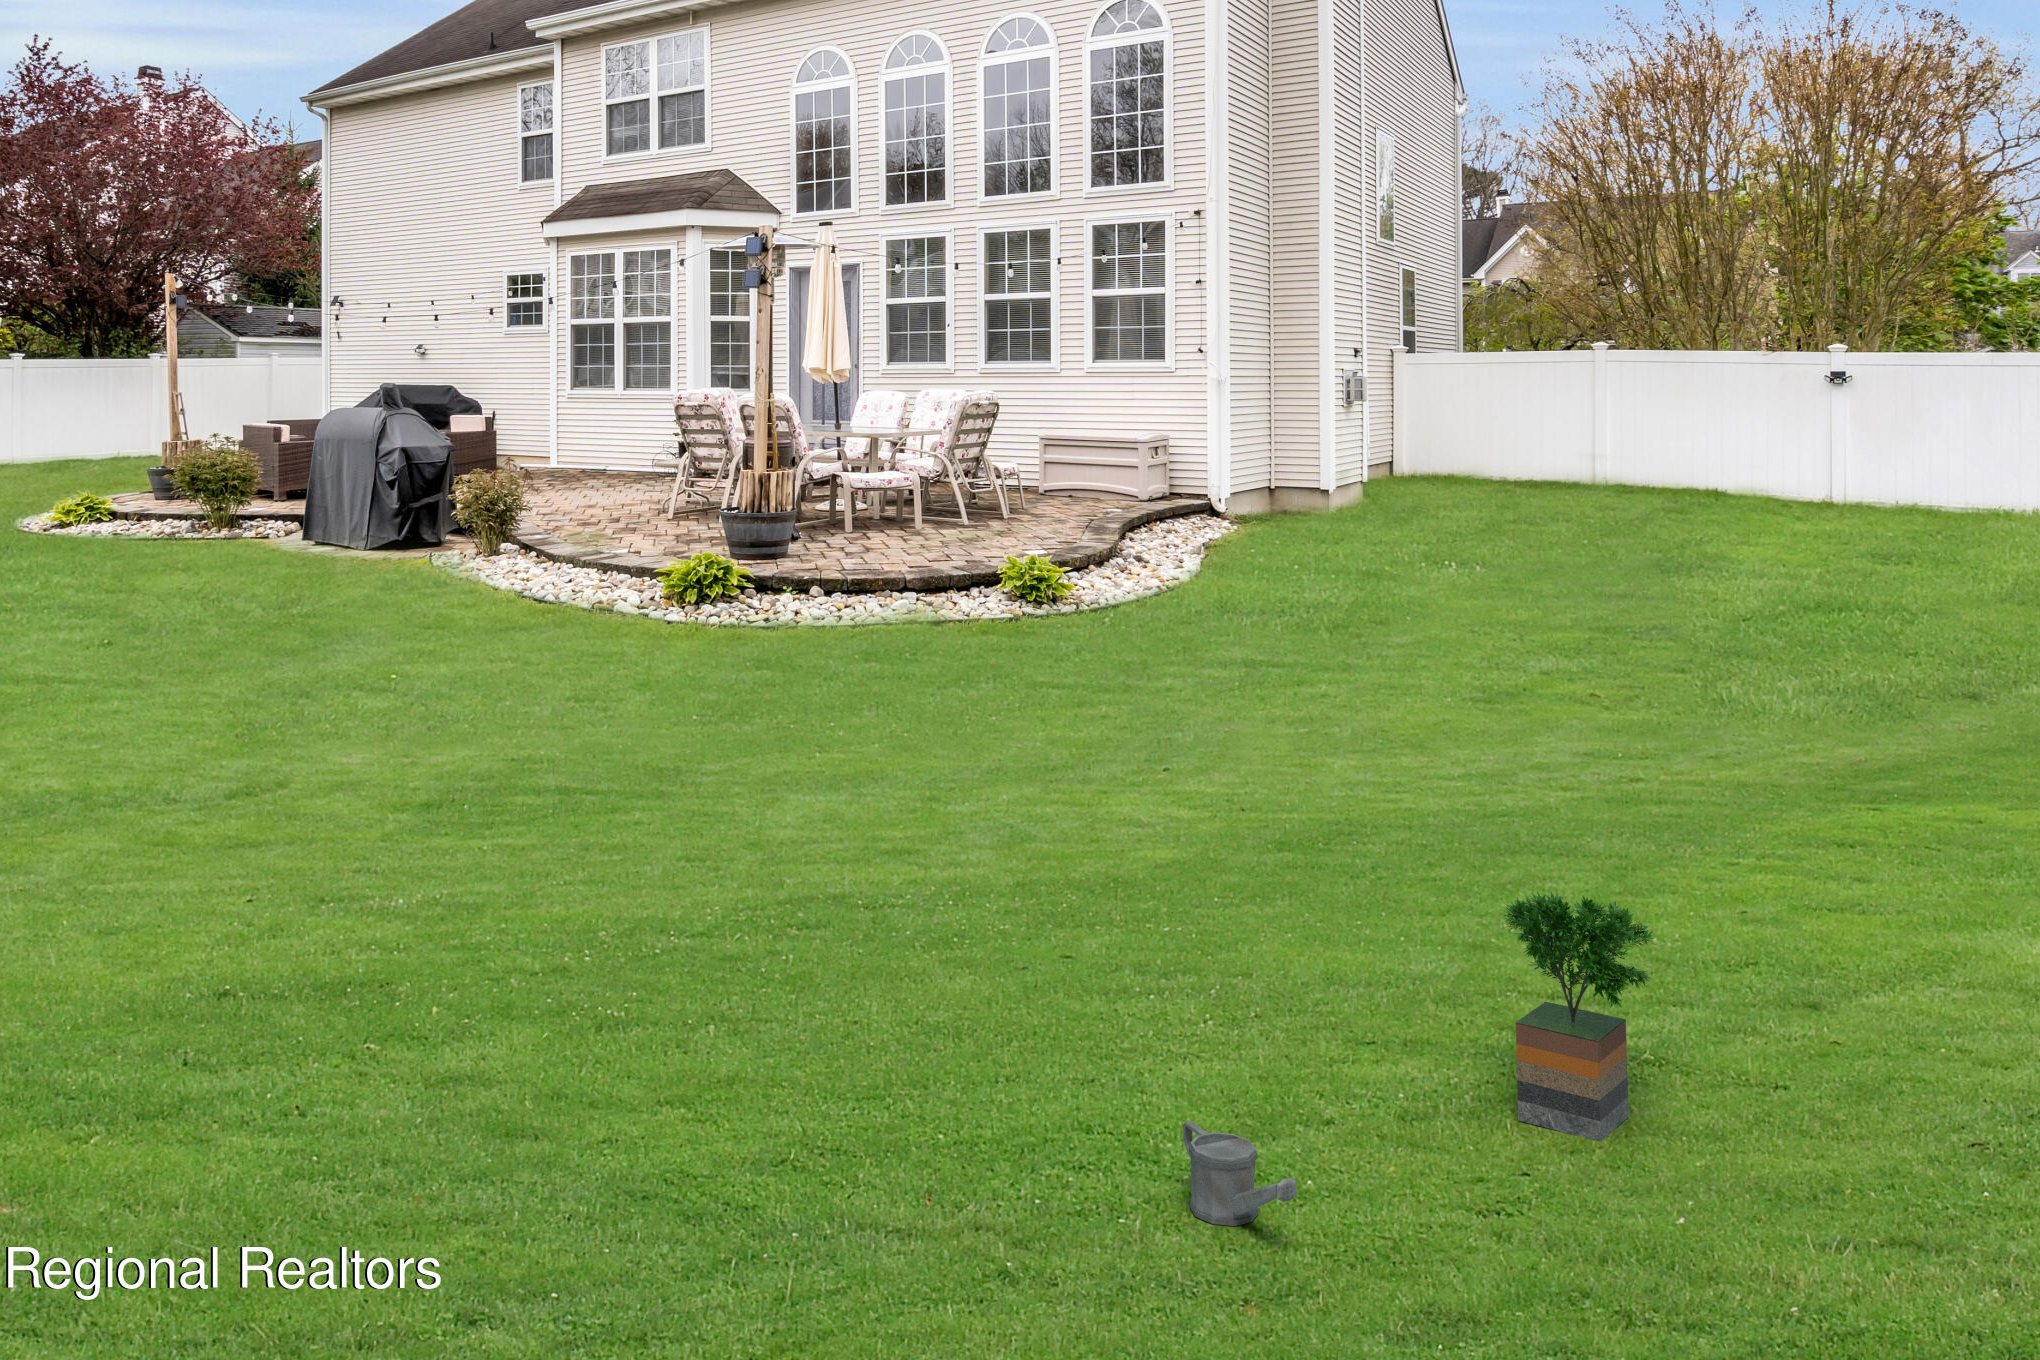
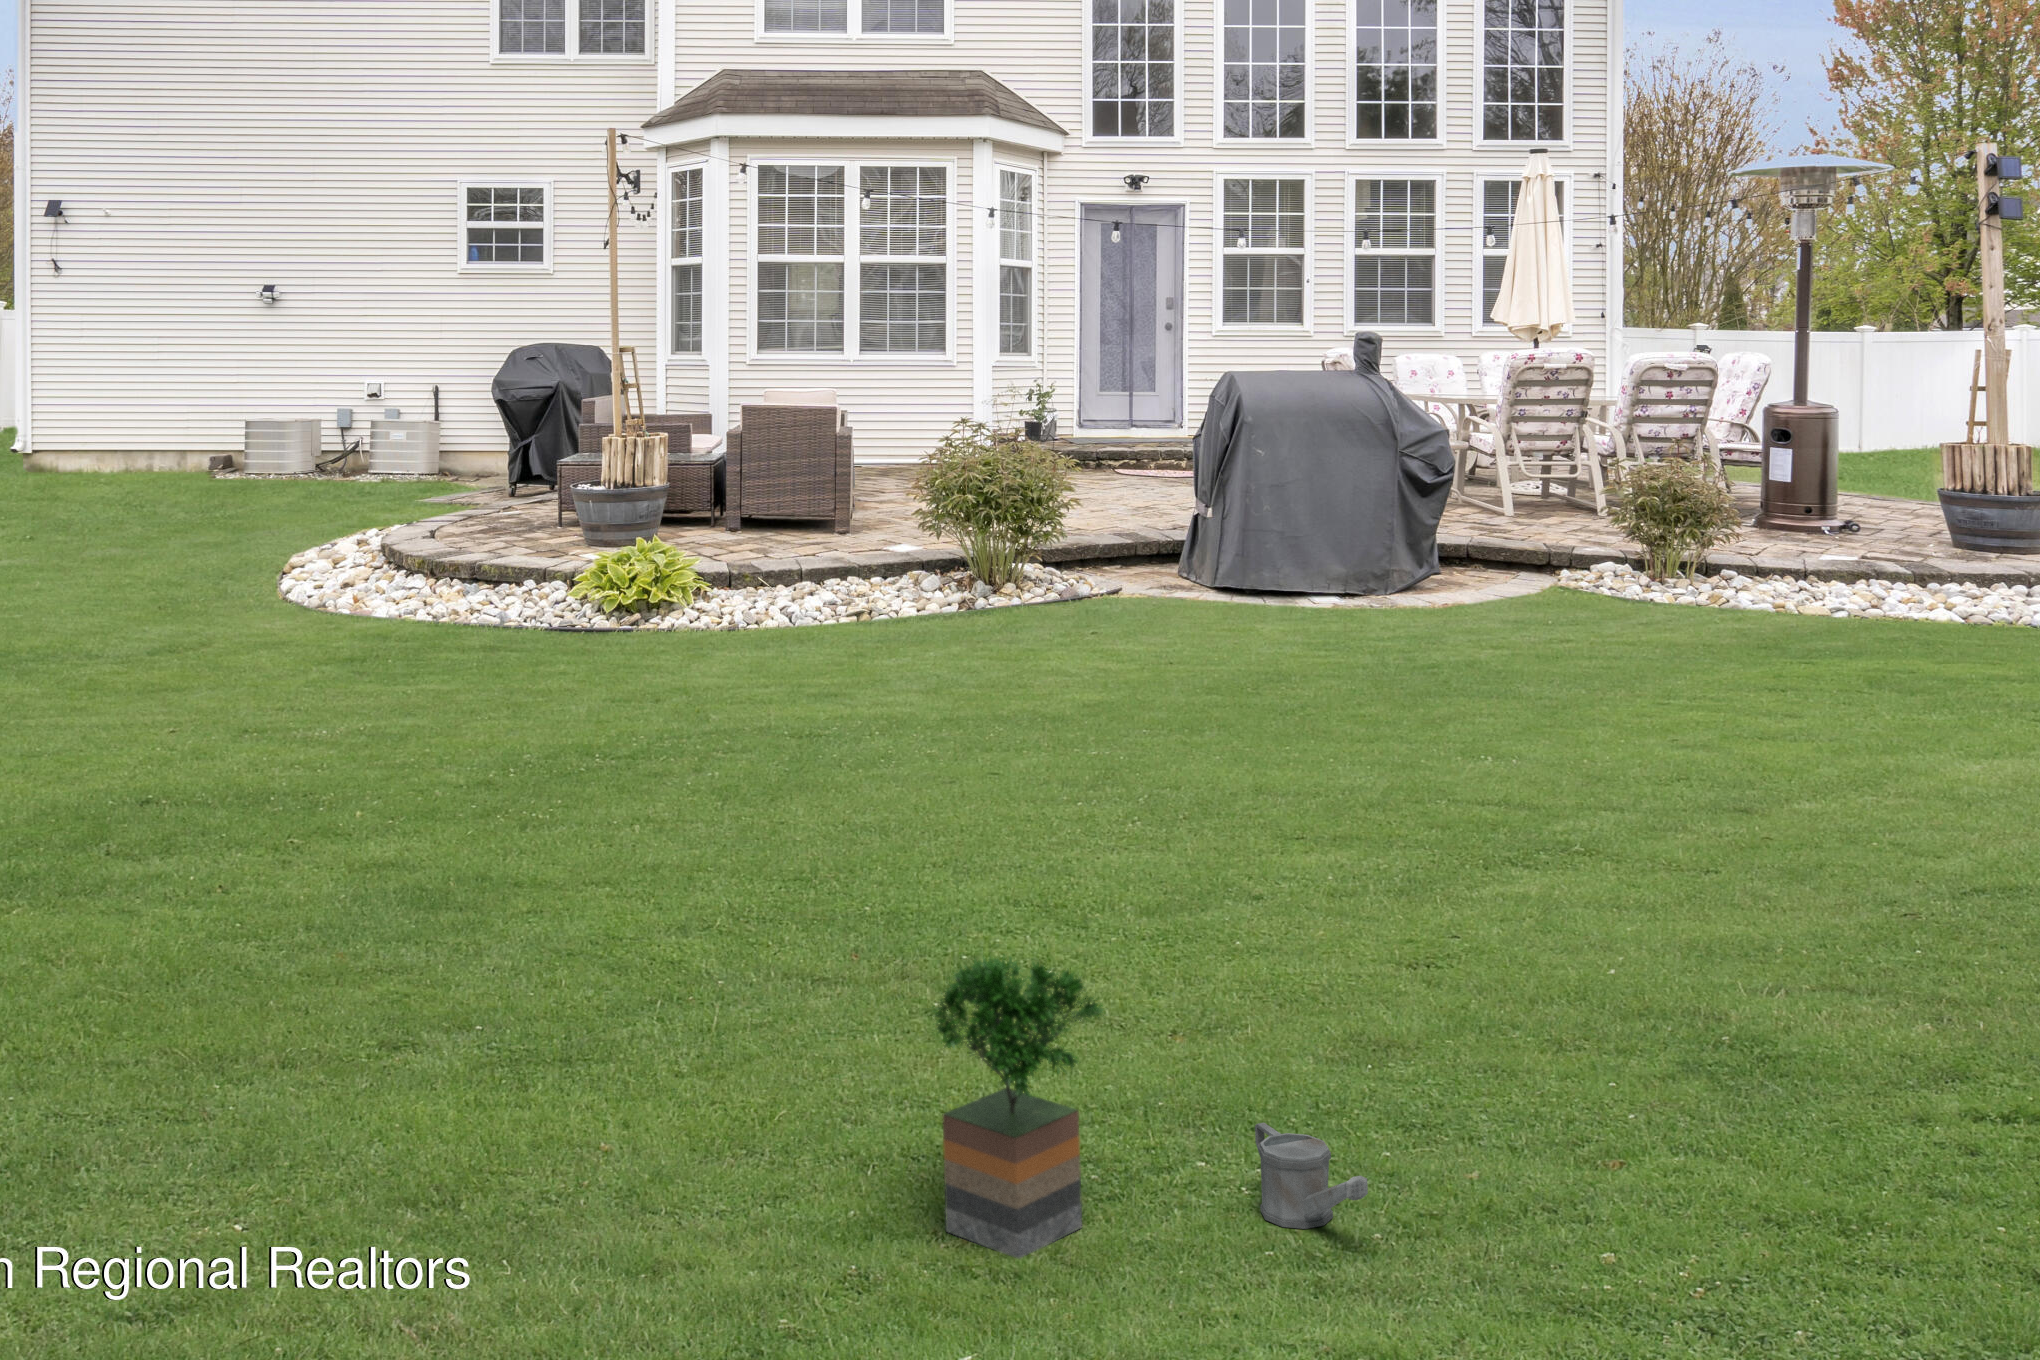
potted tree: present [1504,891,1654,1142] -> present [932,957,1103,1258]

